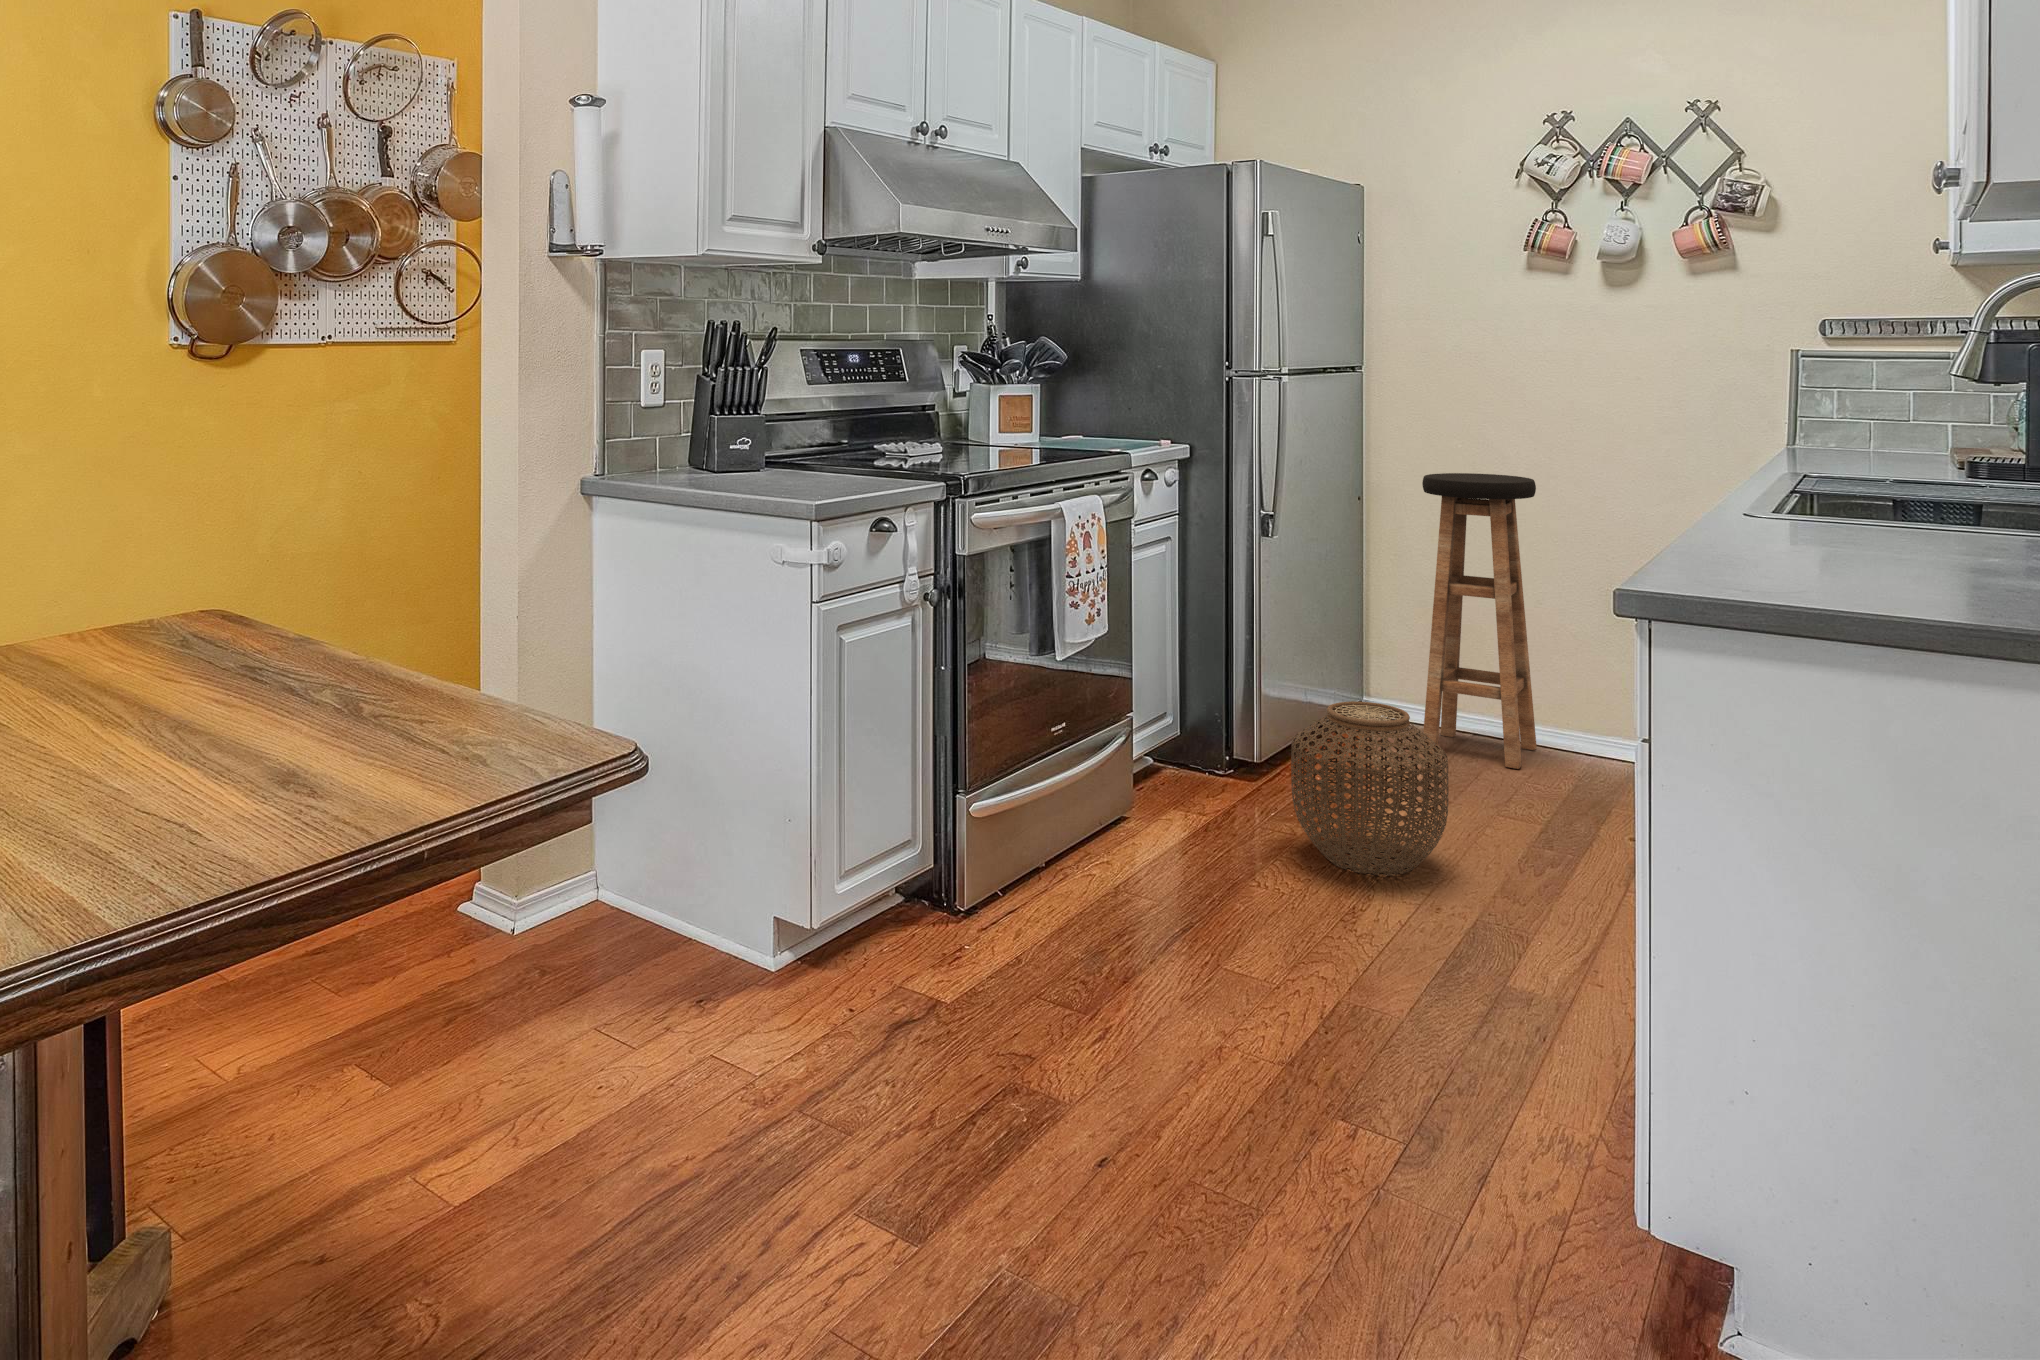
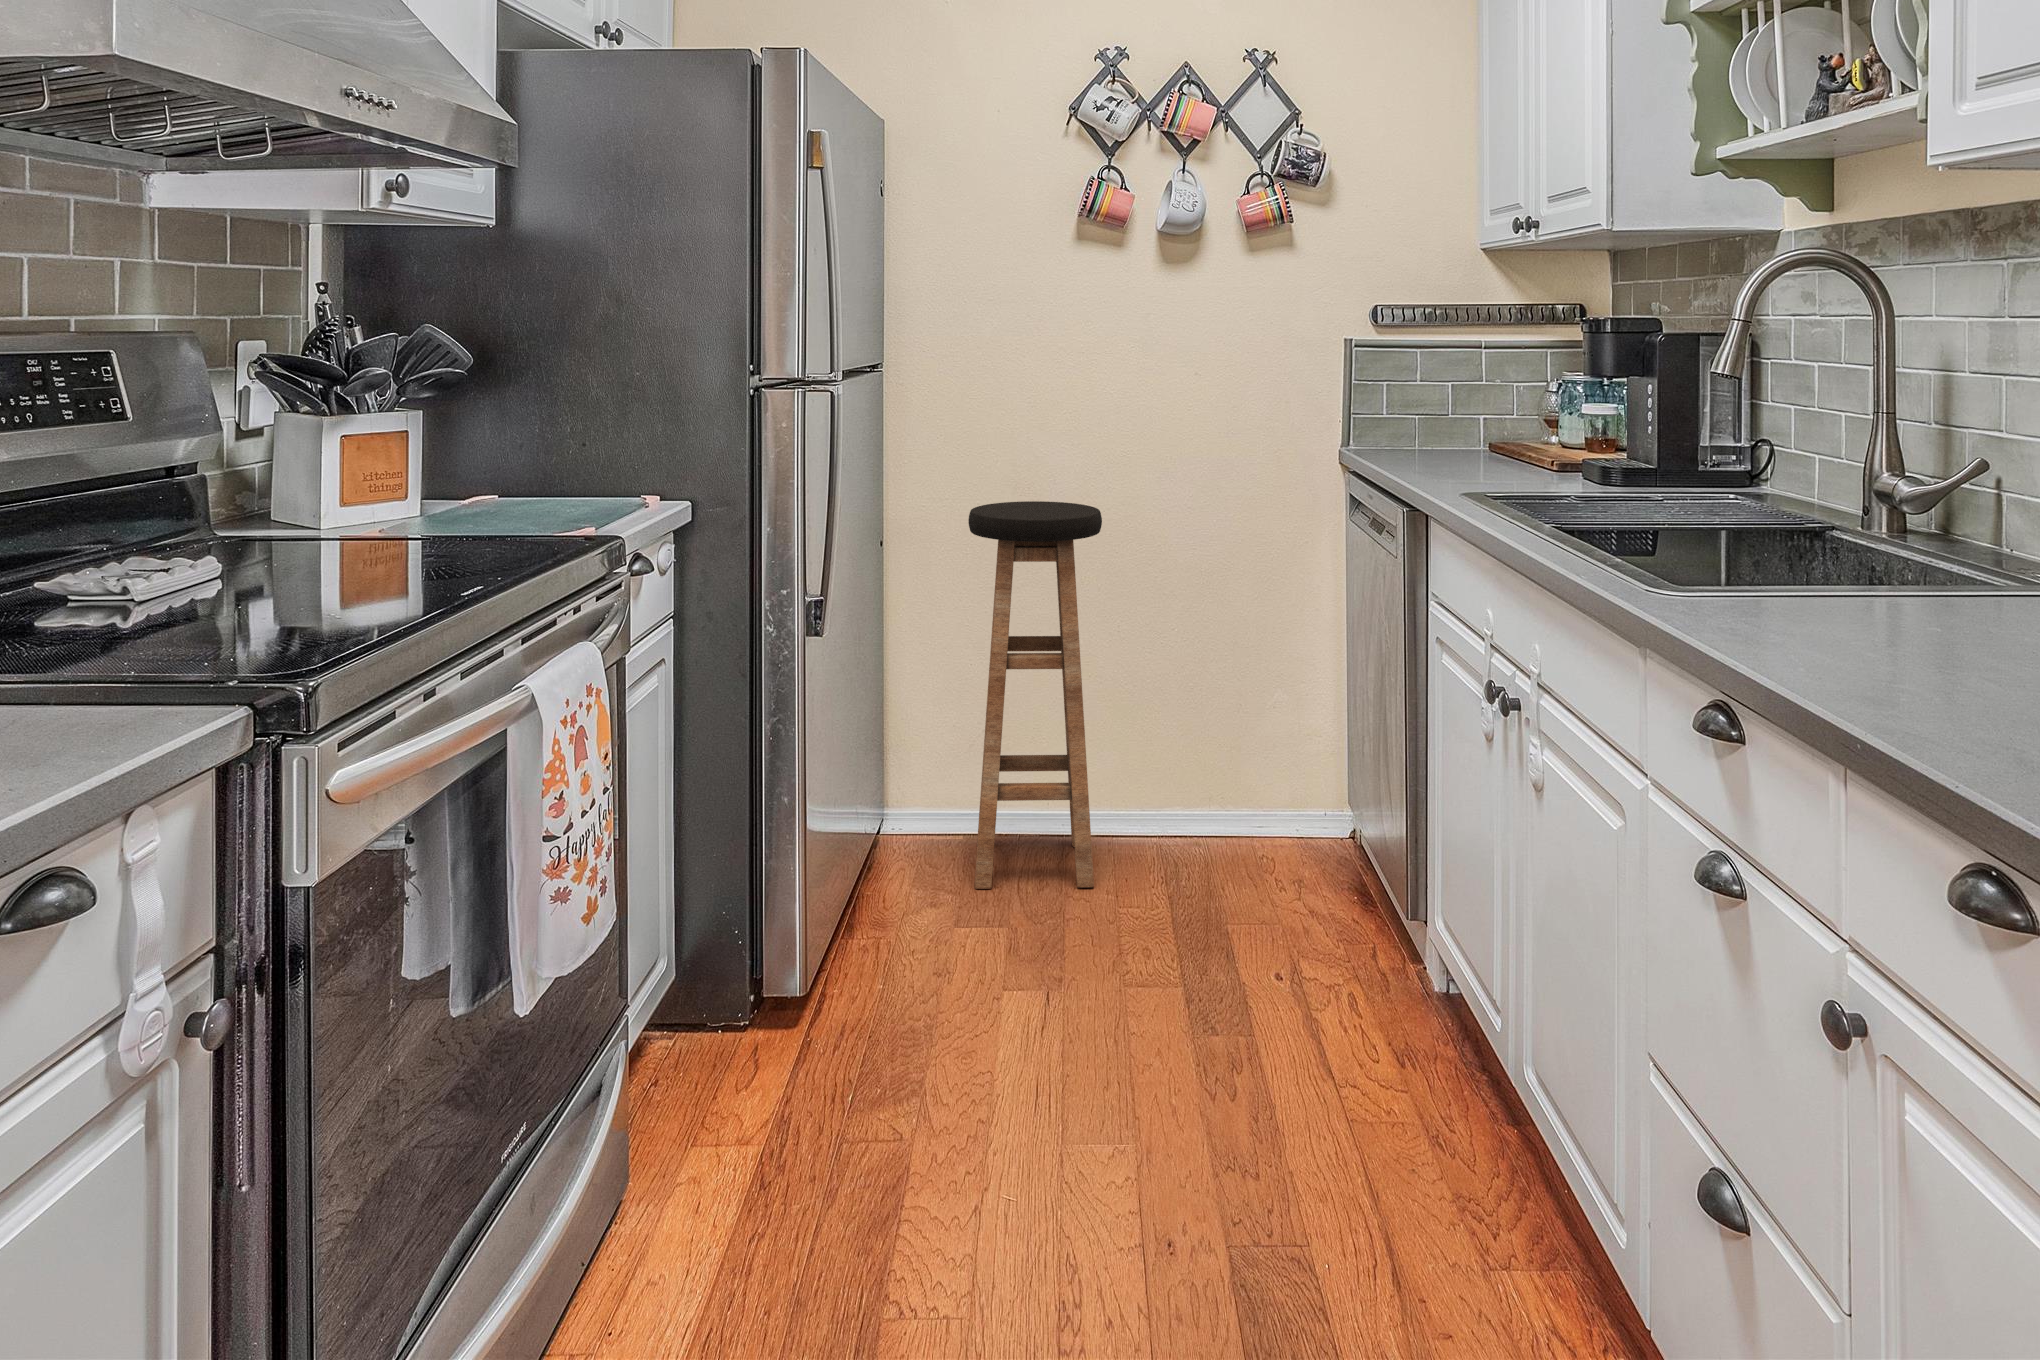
woven basket: present [1291,701,1449,876] -> none [922,908,1156,1213]

